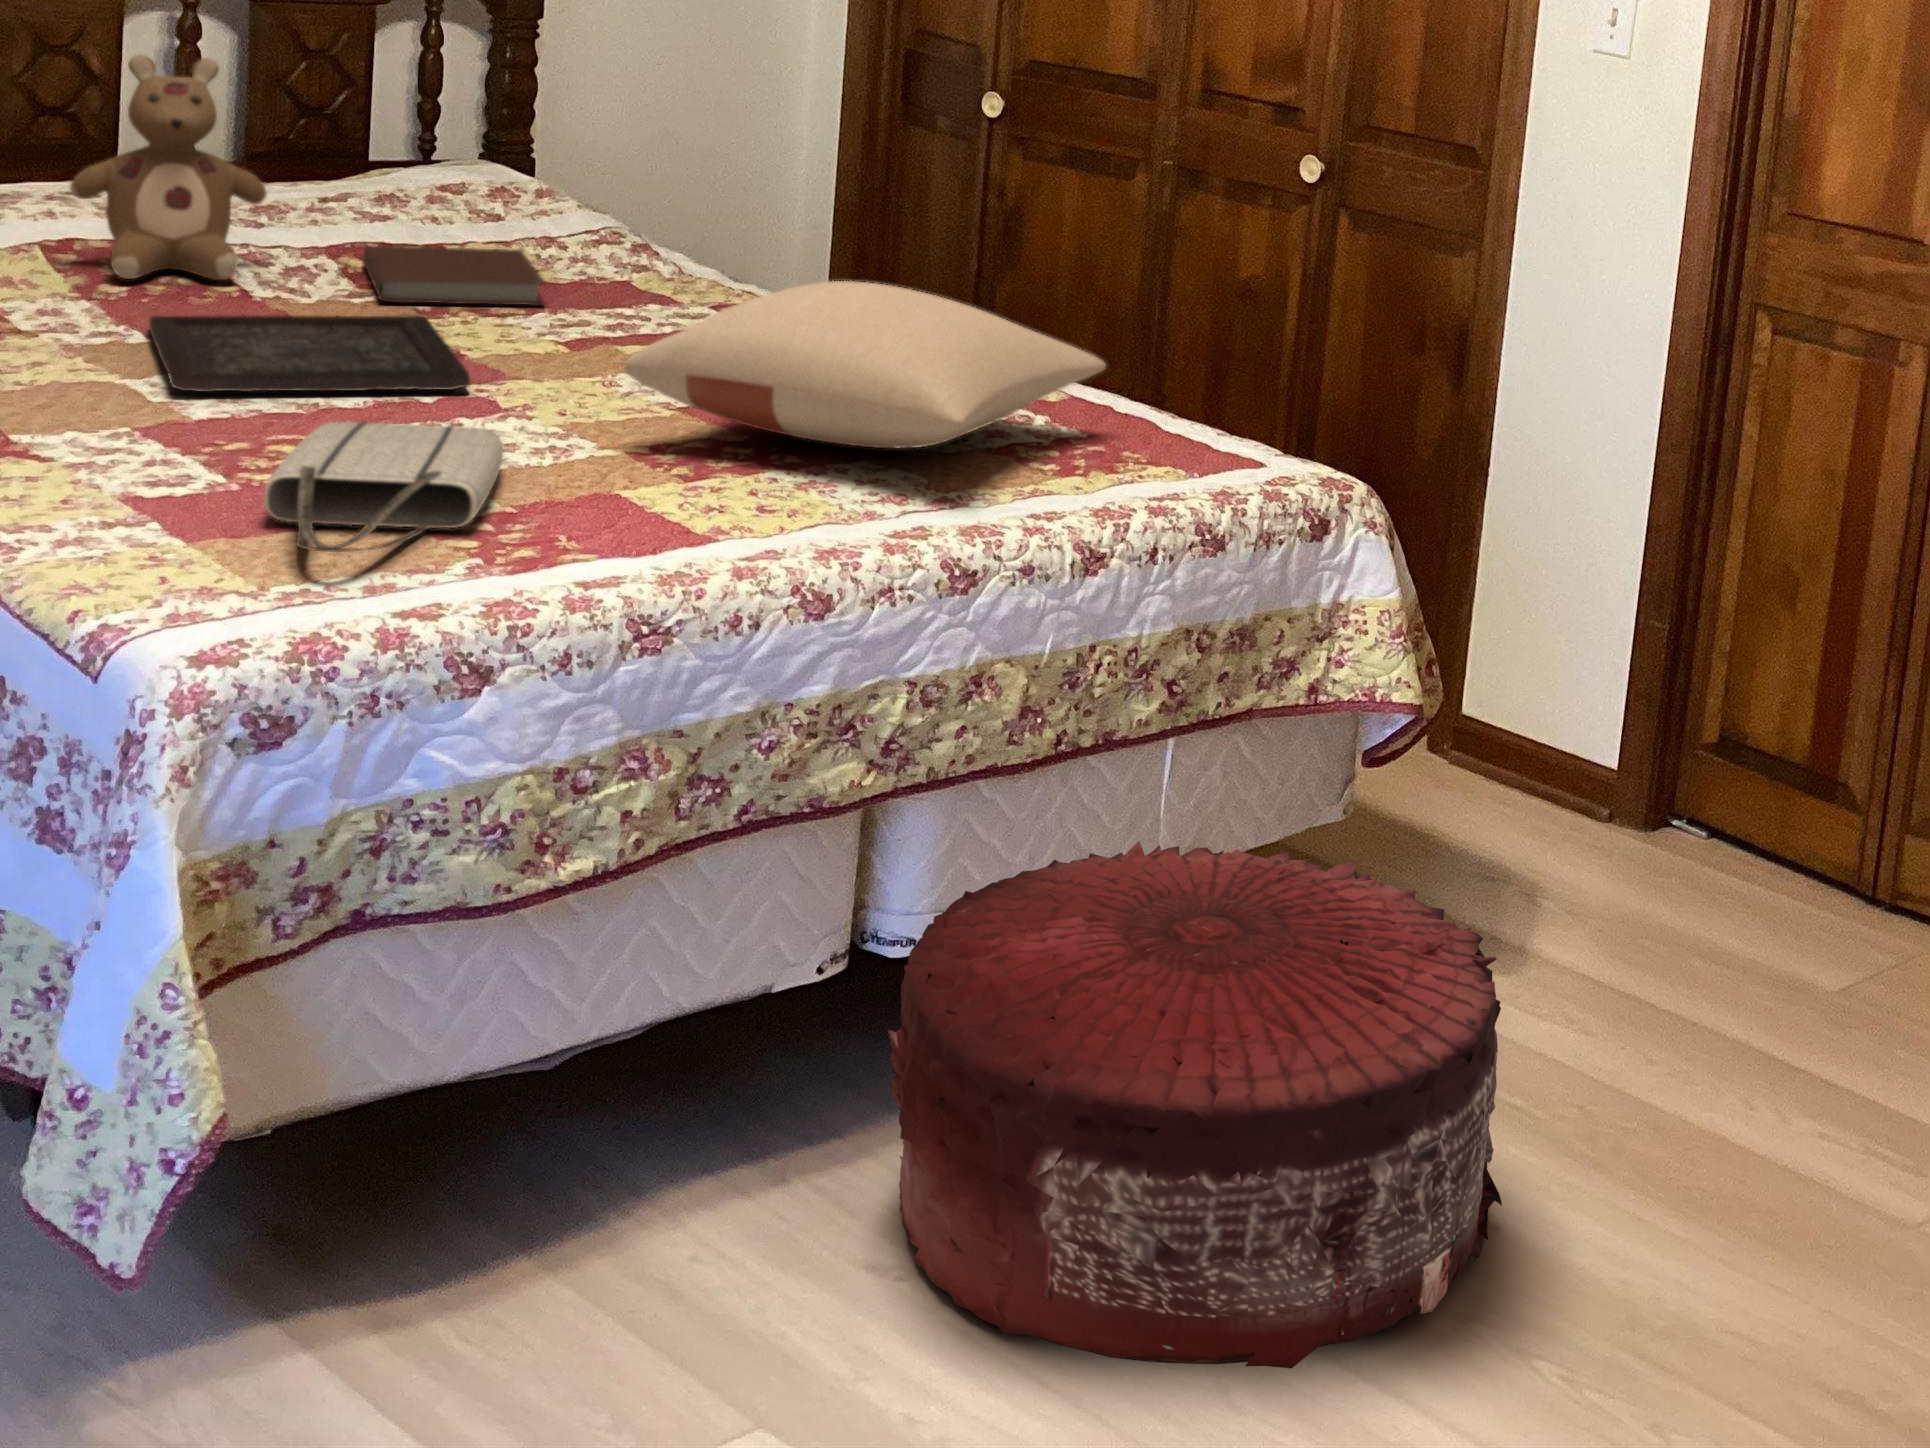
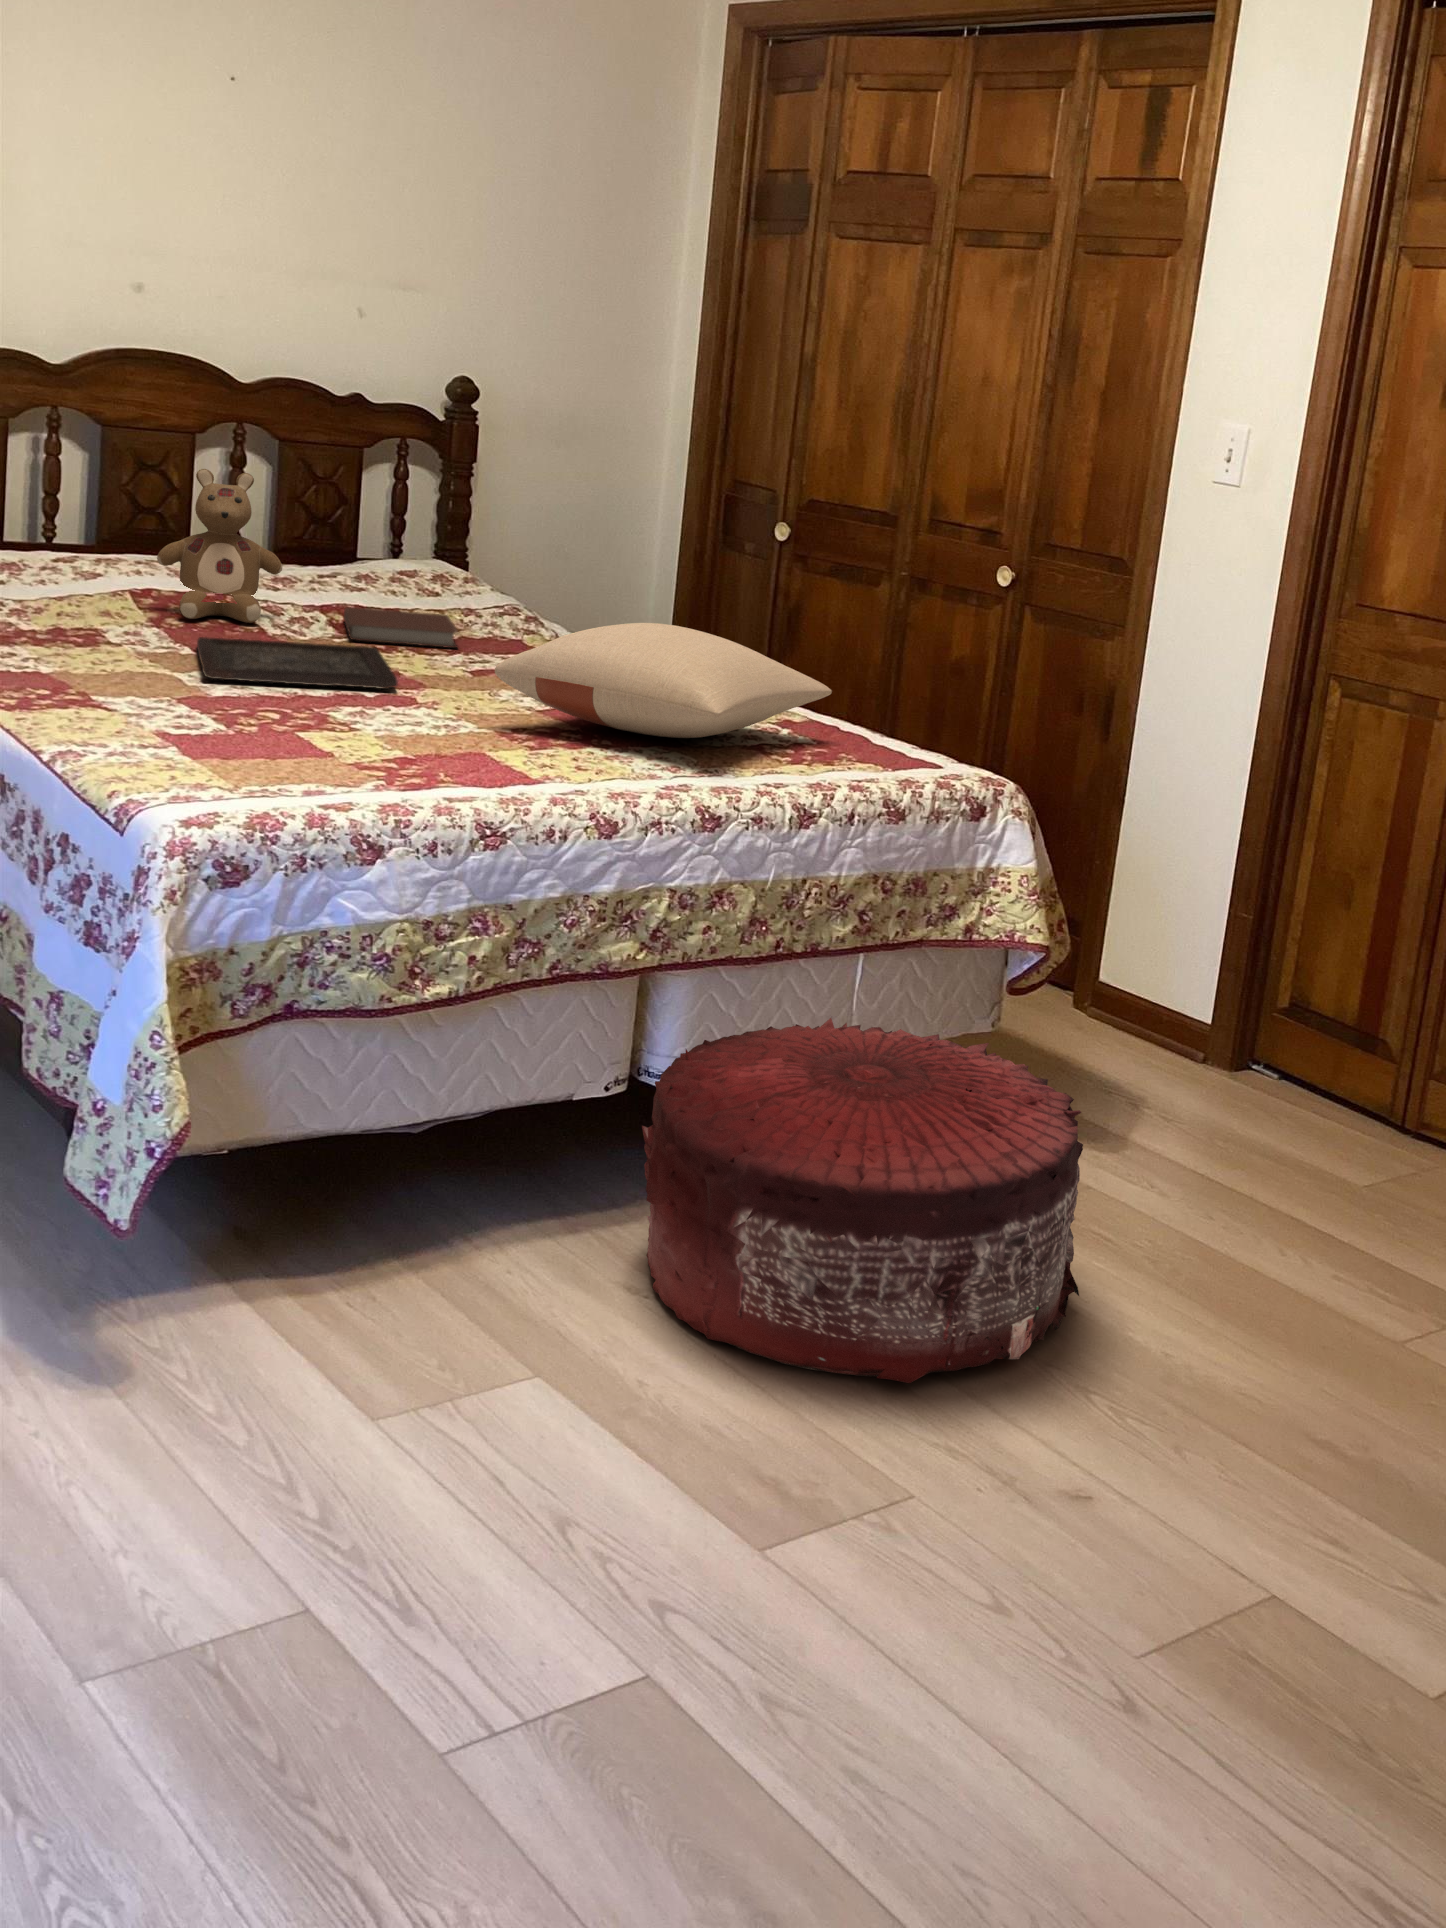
tote bag: present [264,421,503,552] -> none [246,695,409,767]

